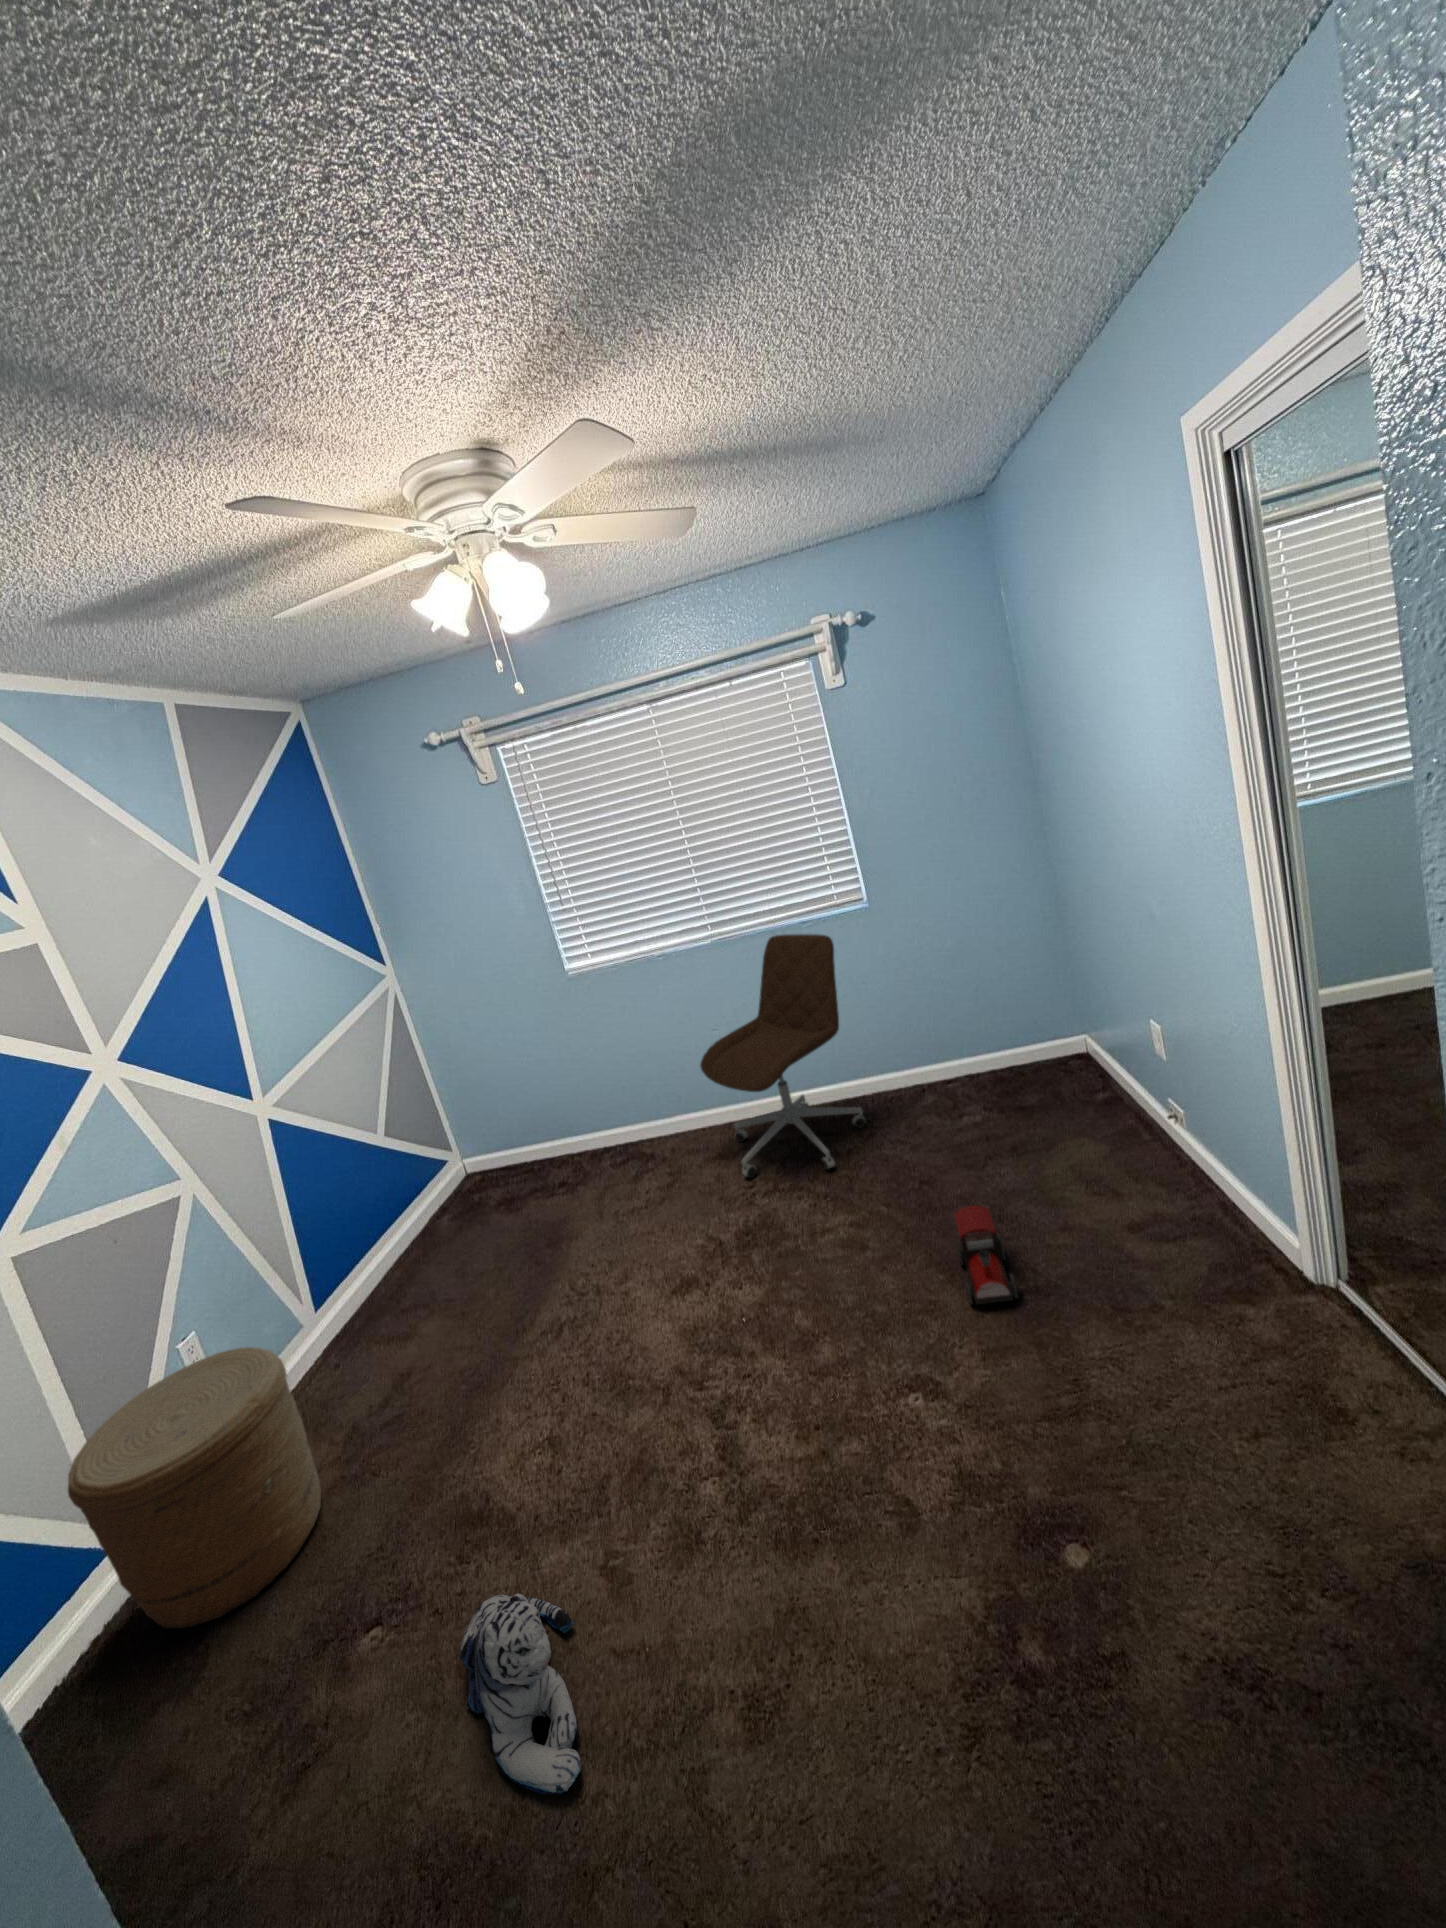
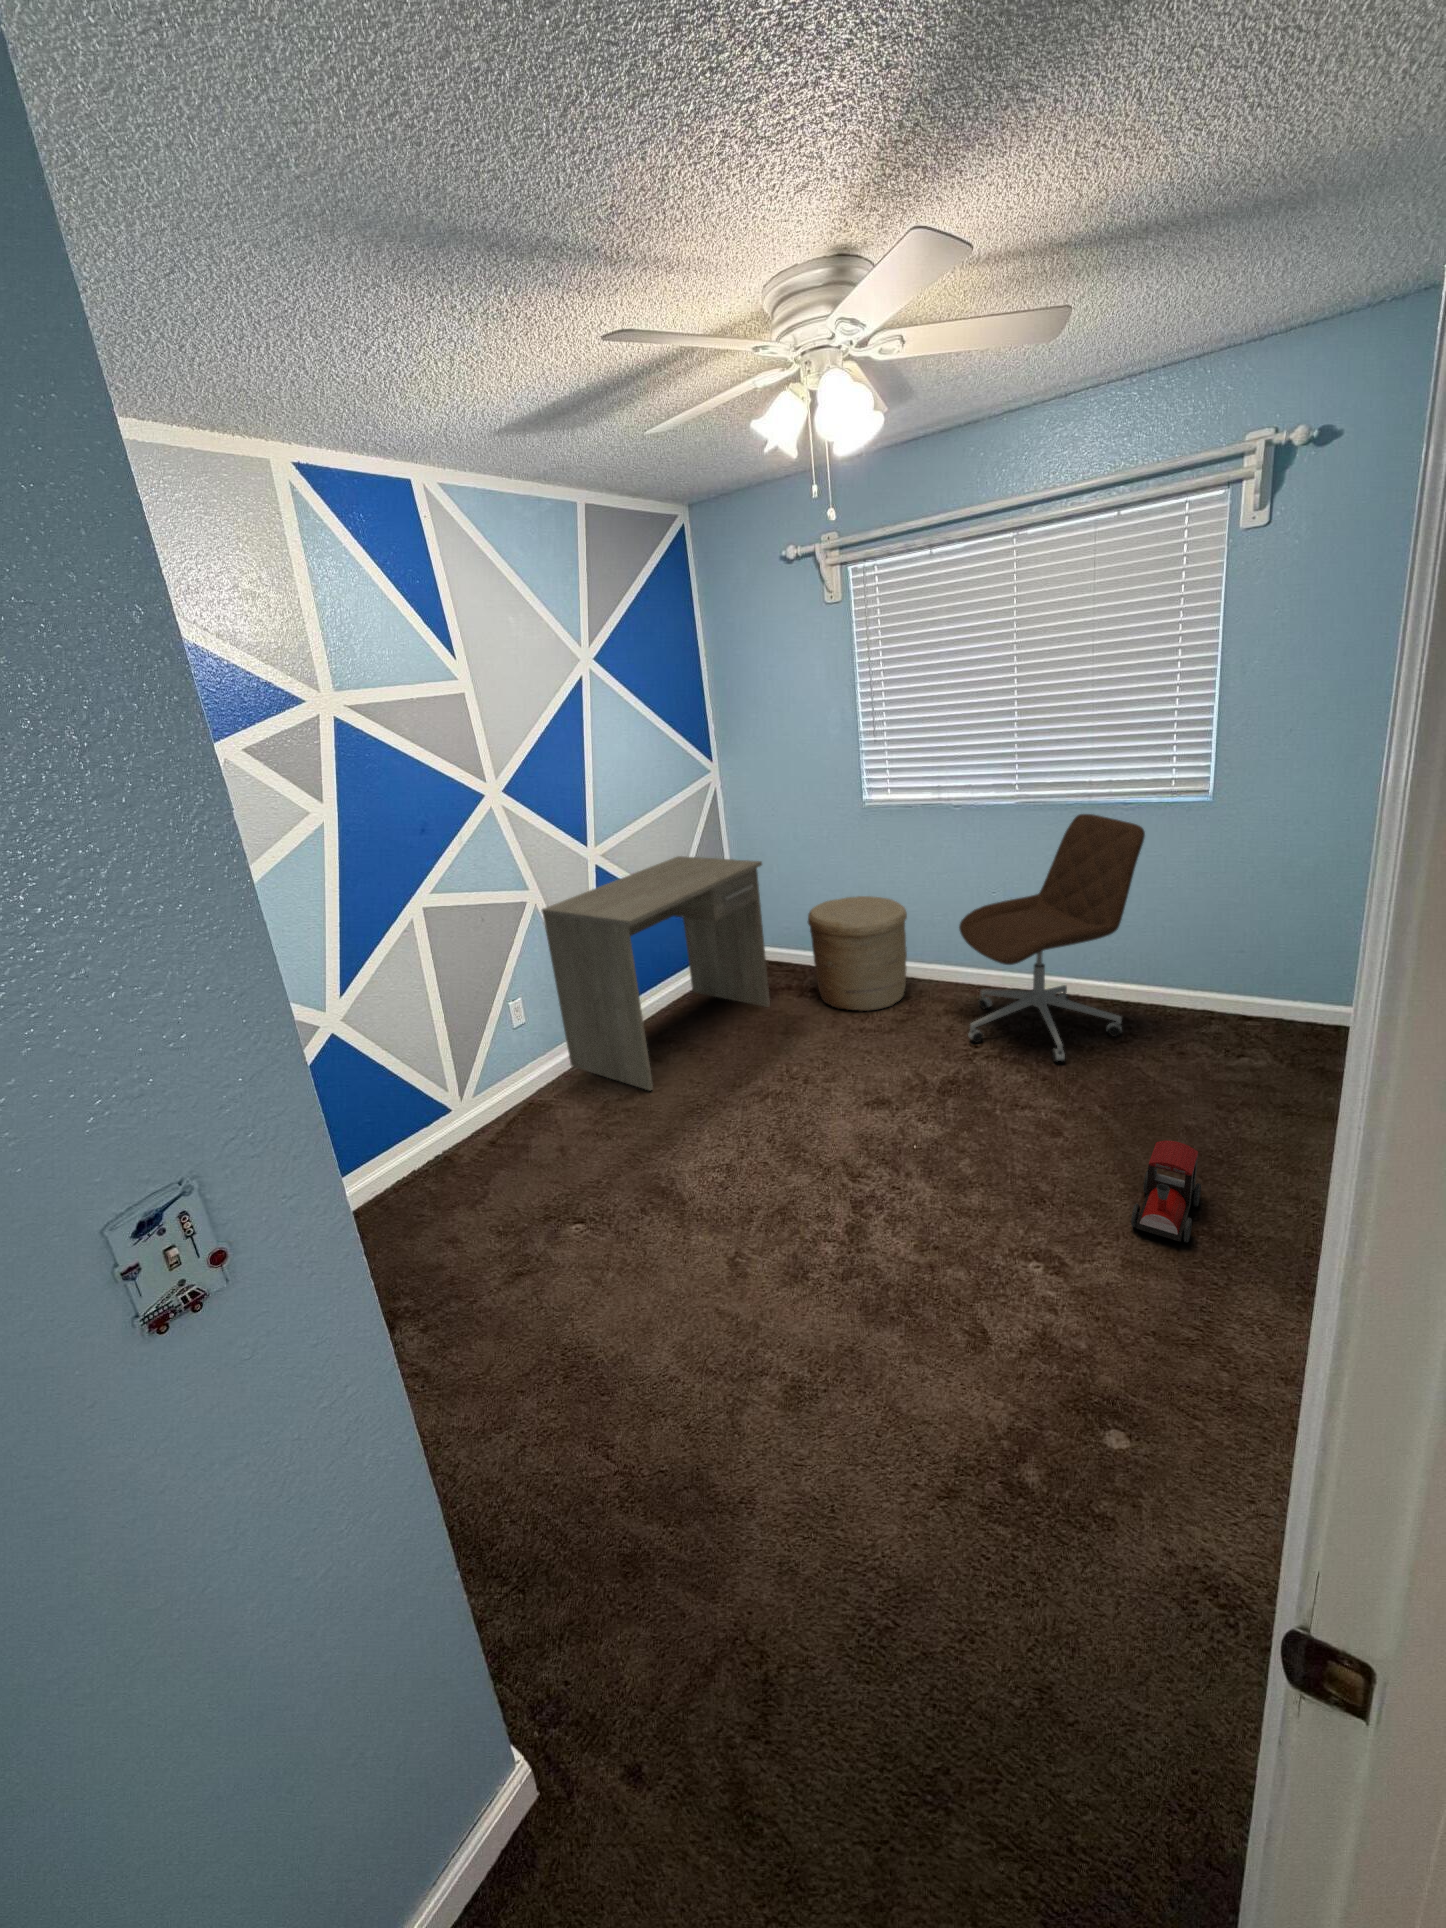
desk: none [207,1059,526,1397] -> present [542,856,770,1090]
woven basket: present [68,1347,321,1628] -> present [808,896,907,1011]
plush toy: present [460,1594,581,1795] -> none [610,1237,691,1364]

